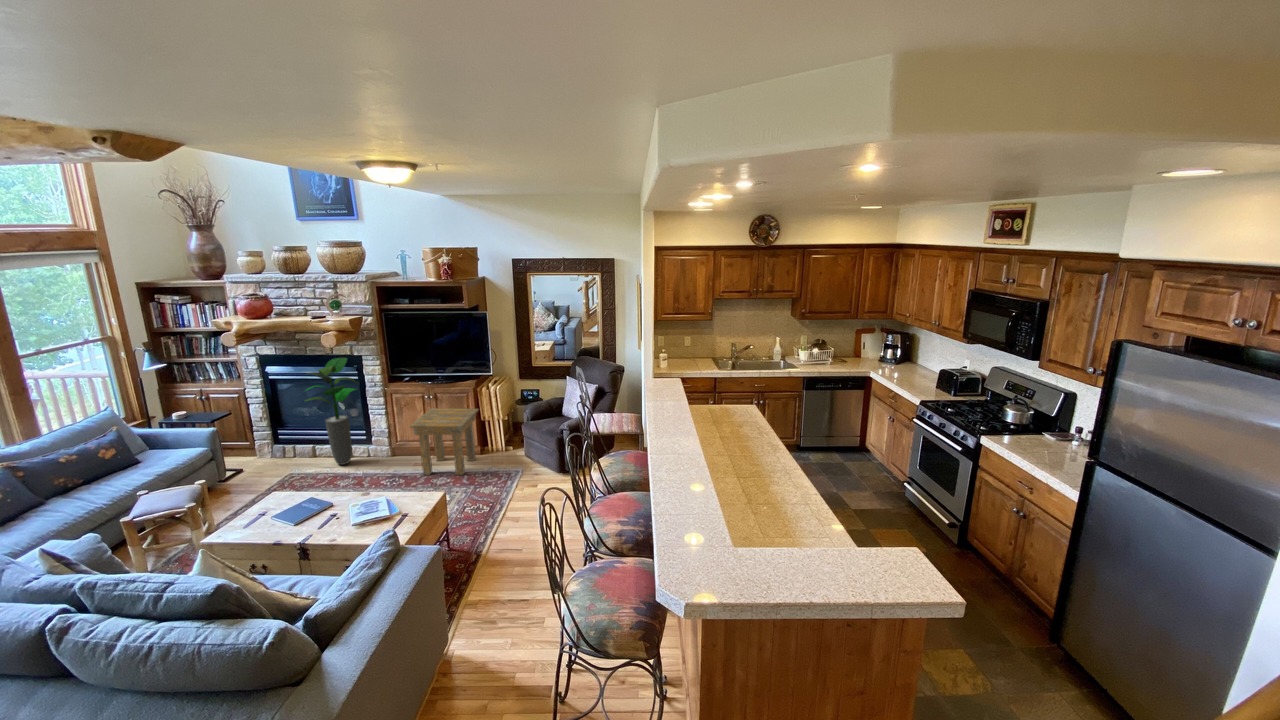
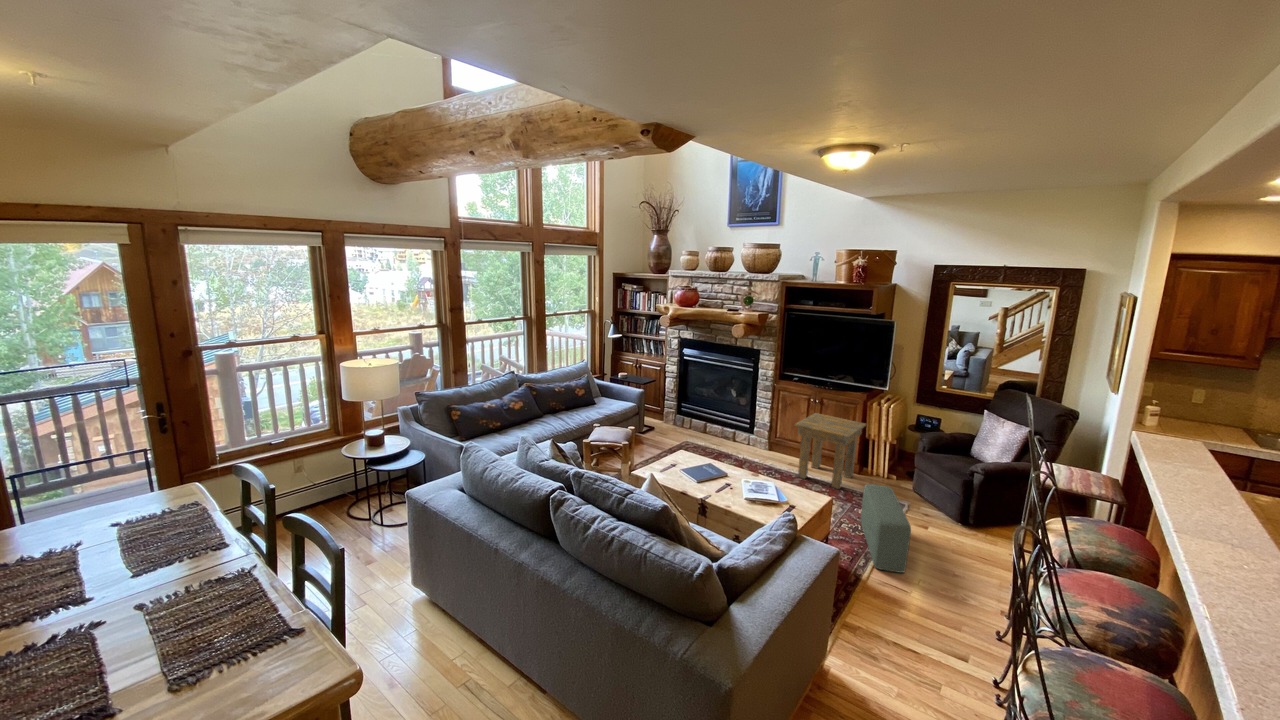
potted plant: present [306,358,356,465] -> none [708,349,754,447]
pouf: none [479,463,518,539] -> present [861,484,911,573]

